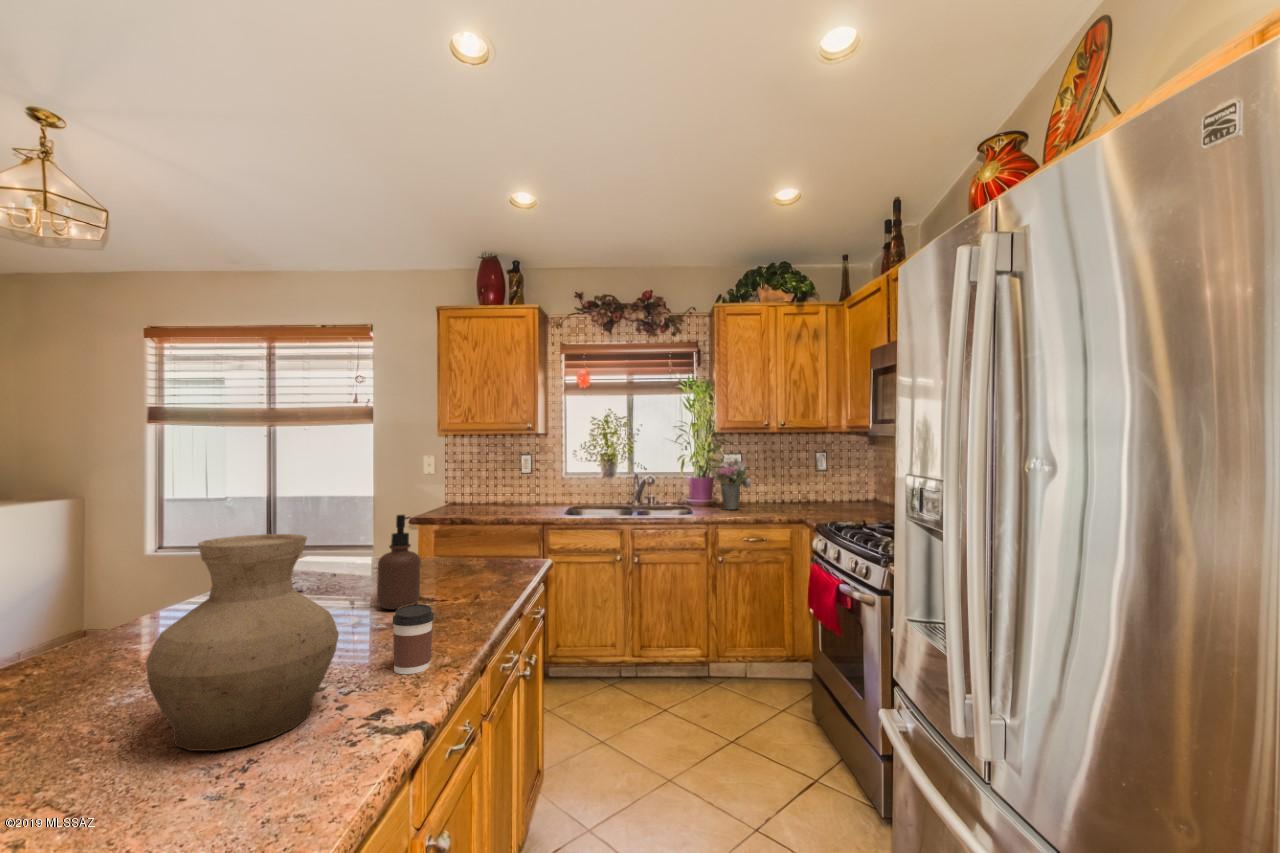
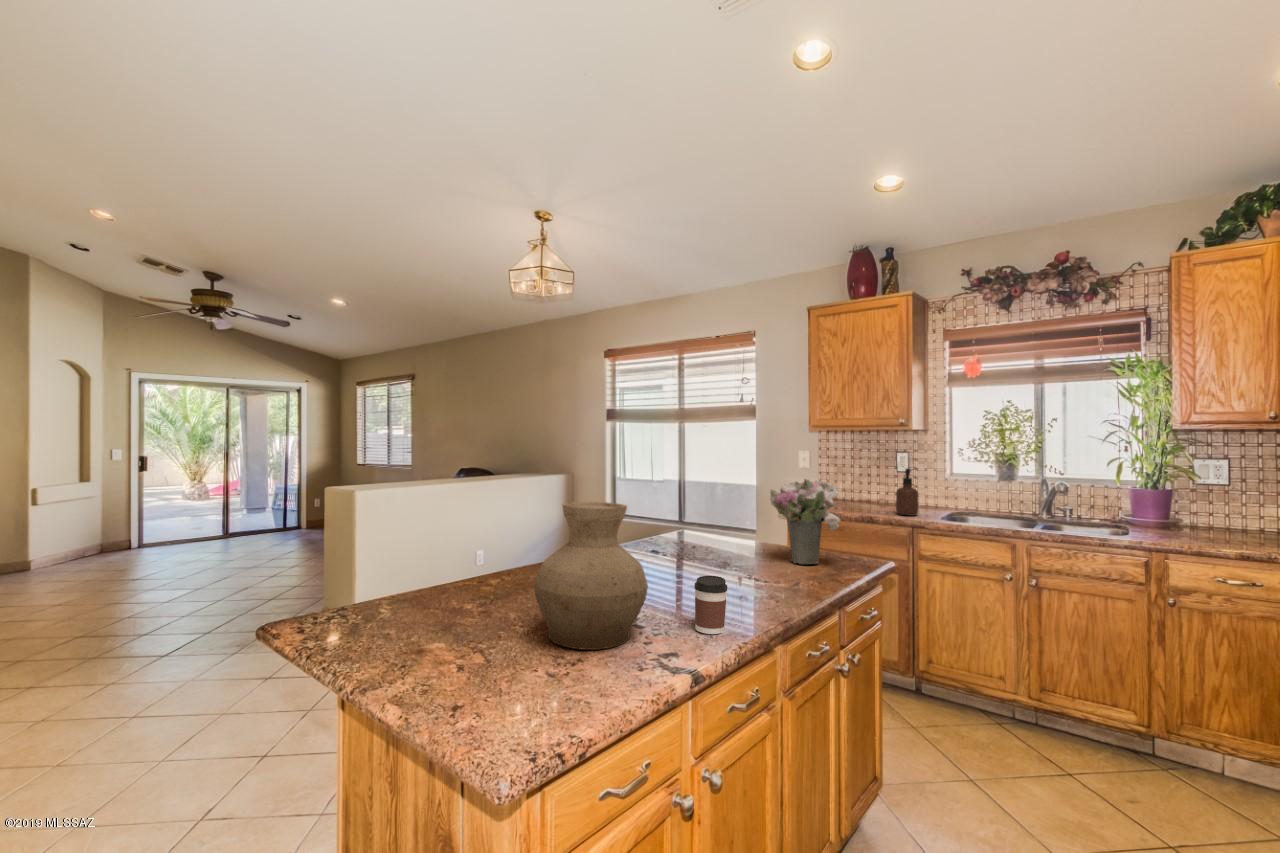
flower bouquet: present [711,460,753,510] -> present [770,479,840,564]
soap dispenser: present [377,515,421,610] -> present [896,469,919,516]

